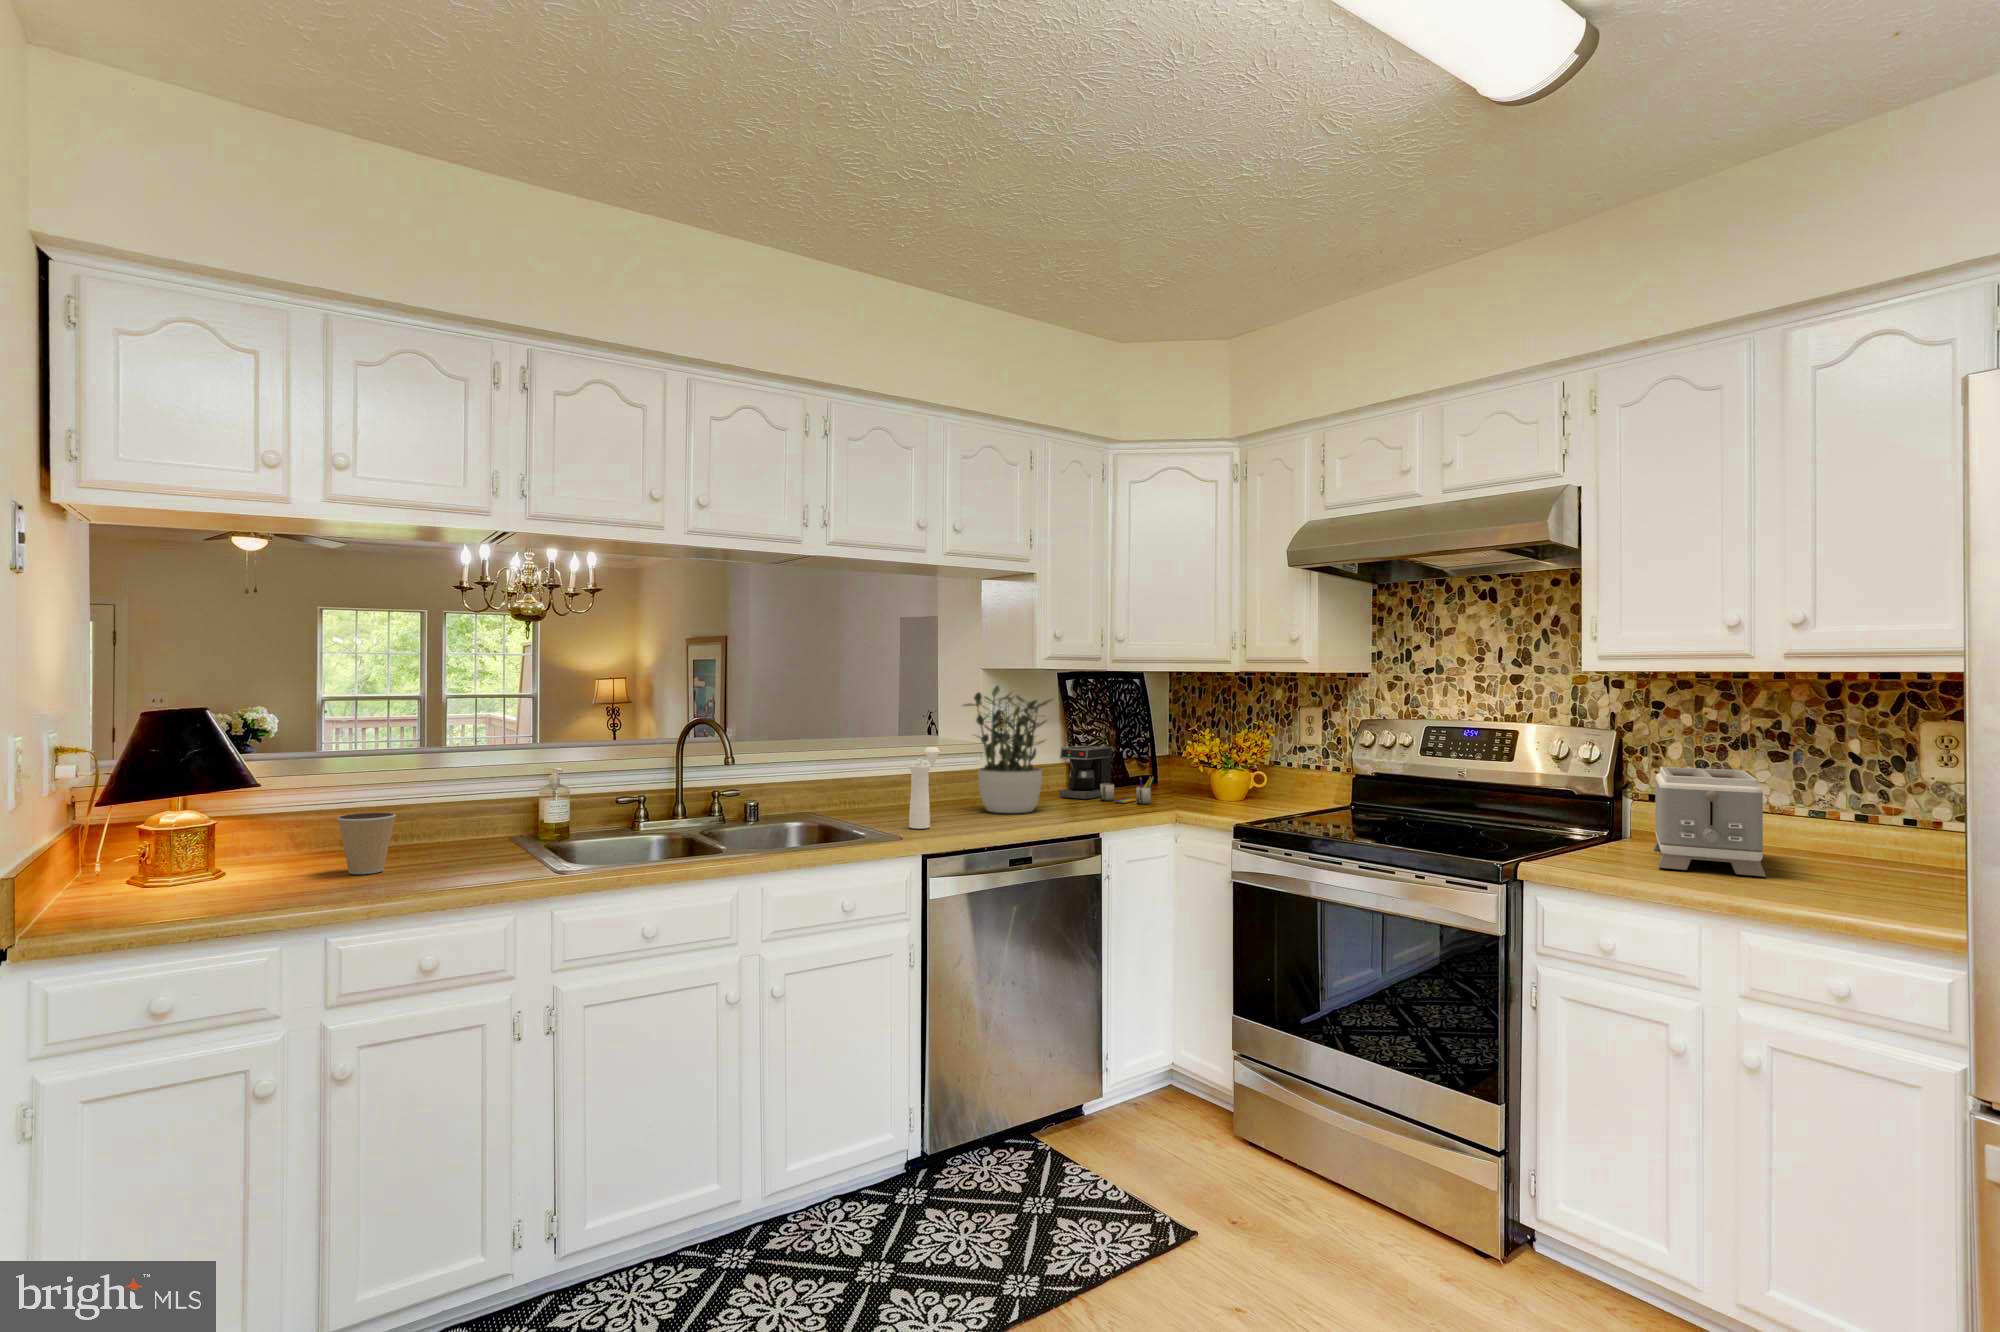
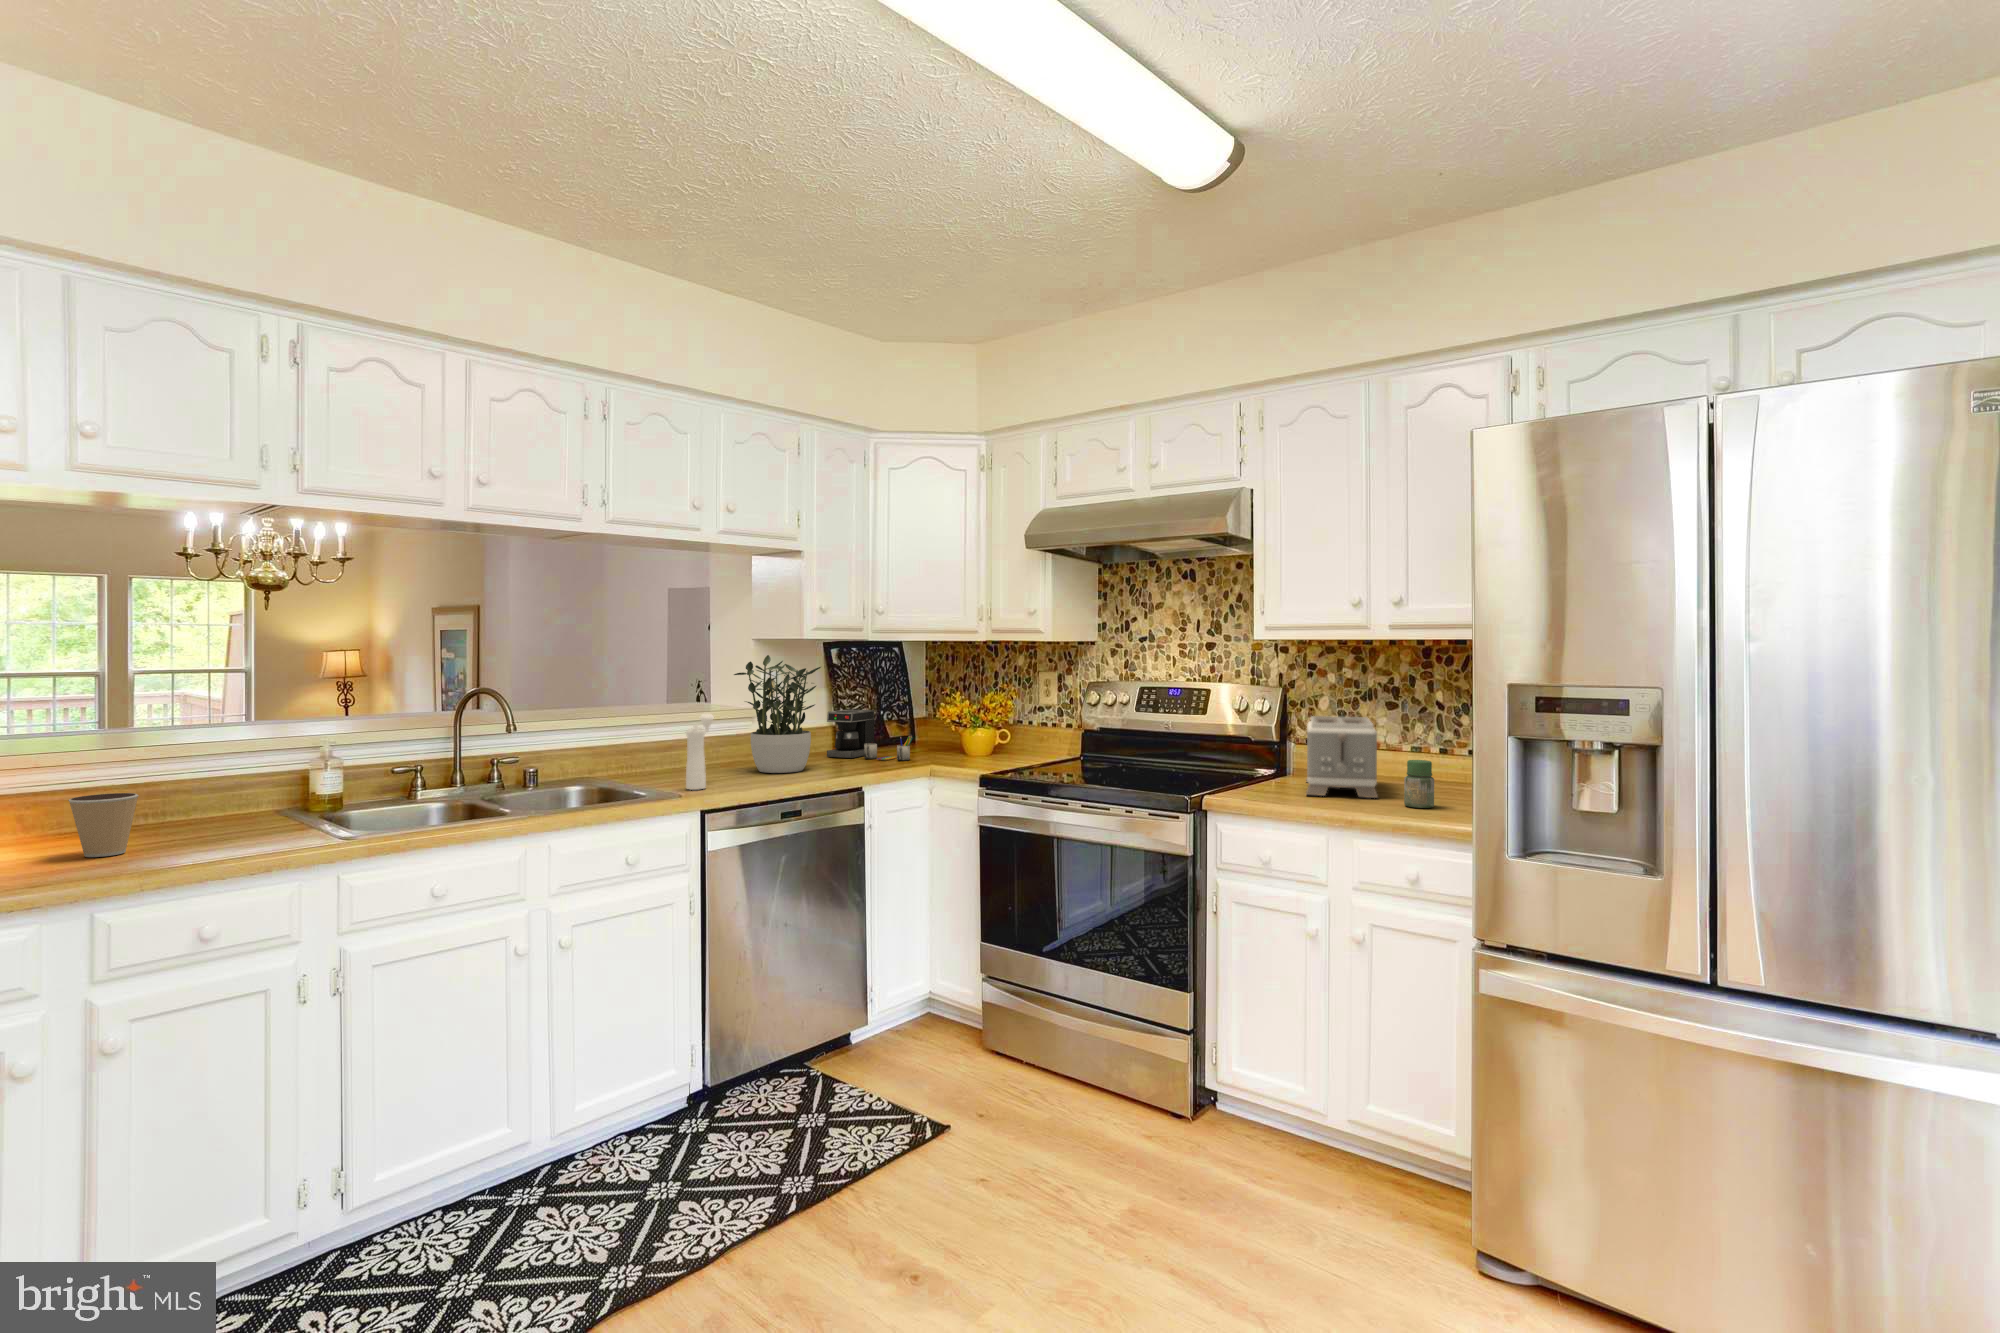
jar: none [1808,829,1855,894] -> present [1404,760,1434,808]

